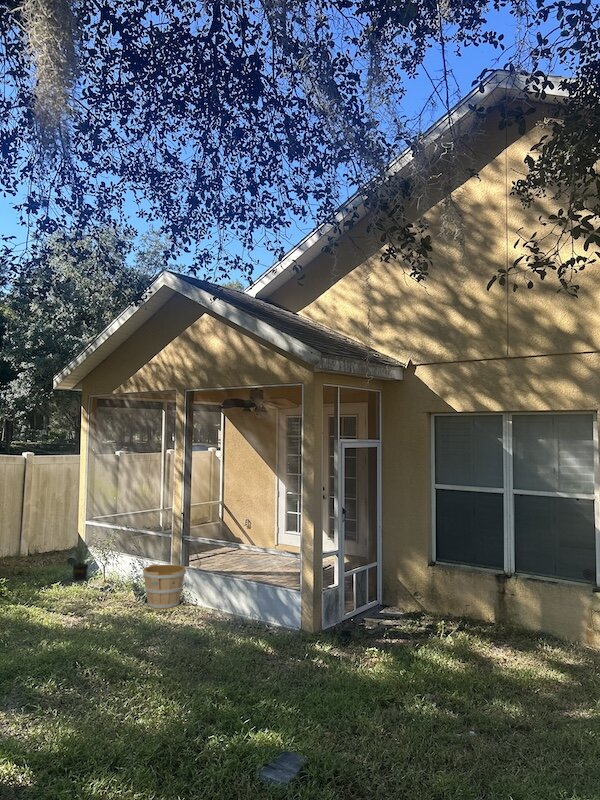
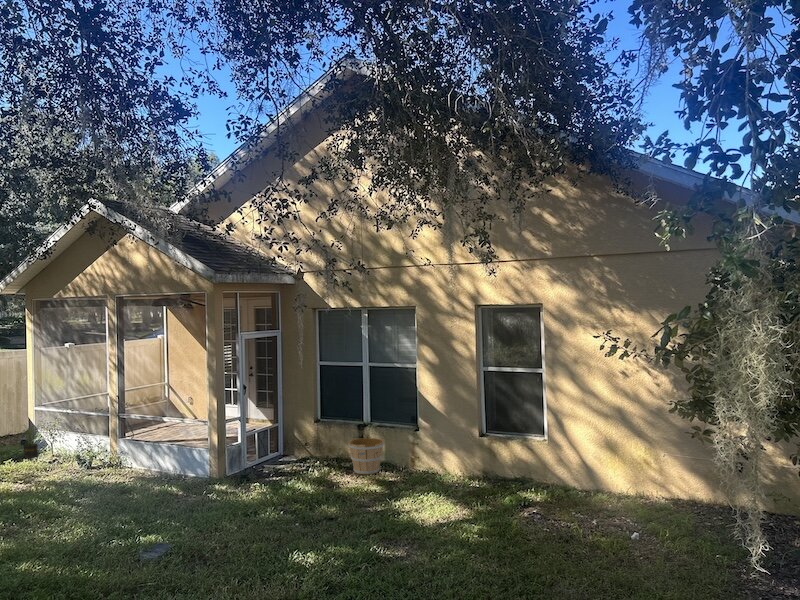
wooden bucket: present [143,564,186,609] -> present [348,438,384,475]

